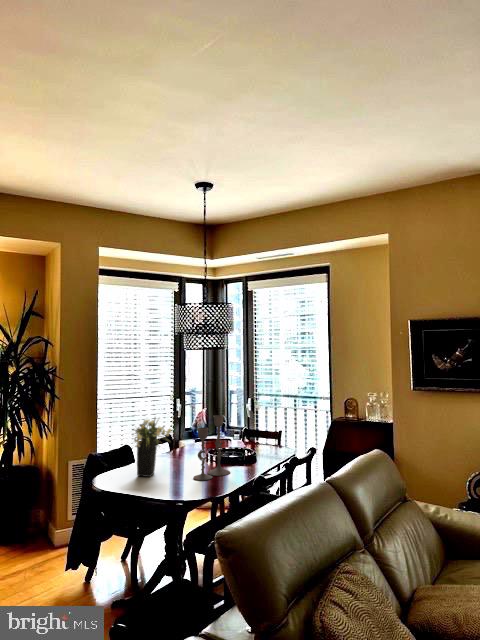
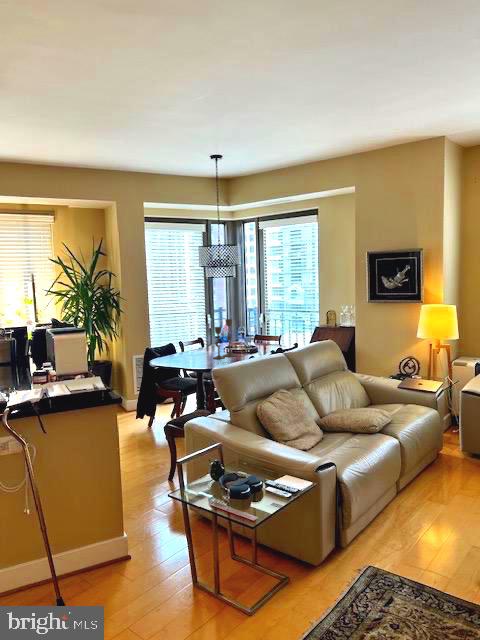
flower arrangement: present [134,419,171,477] -> none [172,321,201,358]

